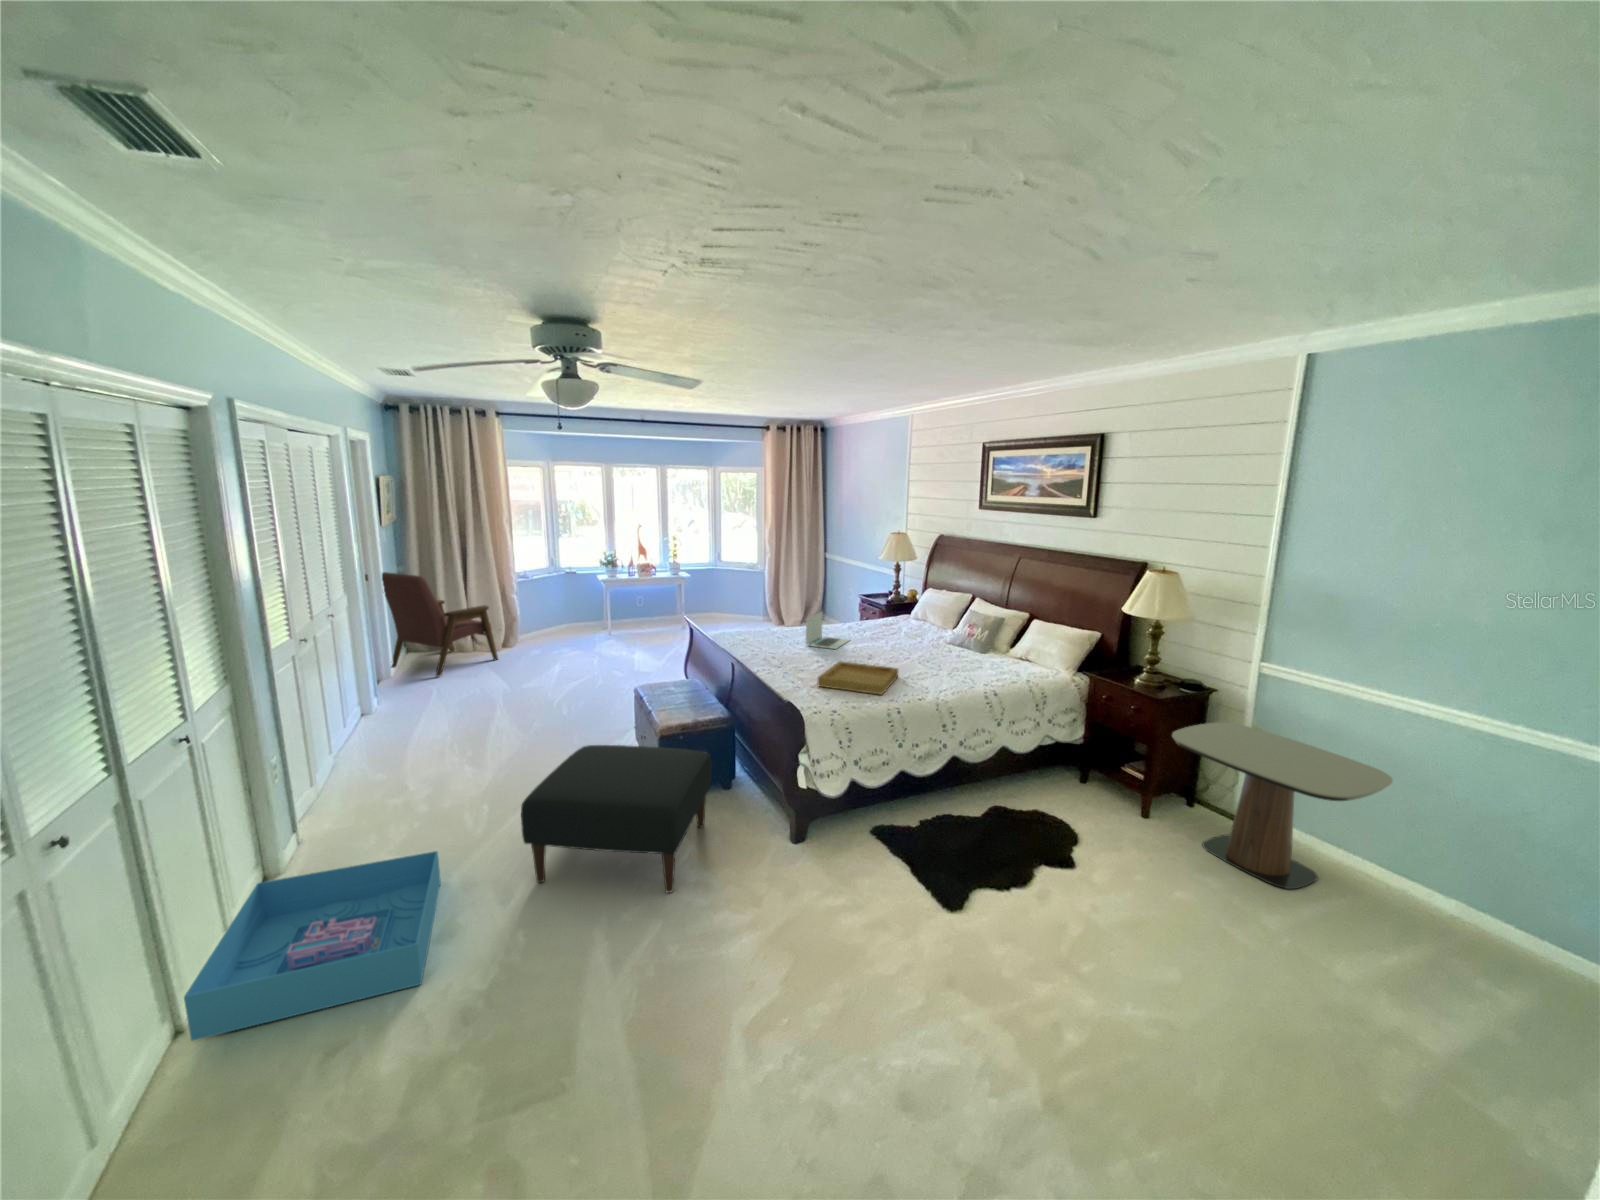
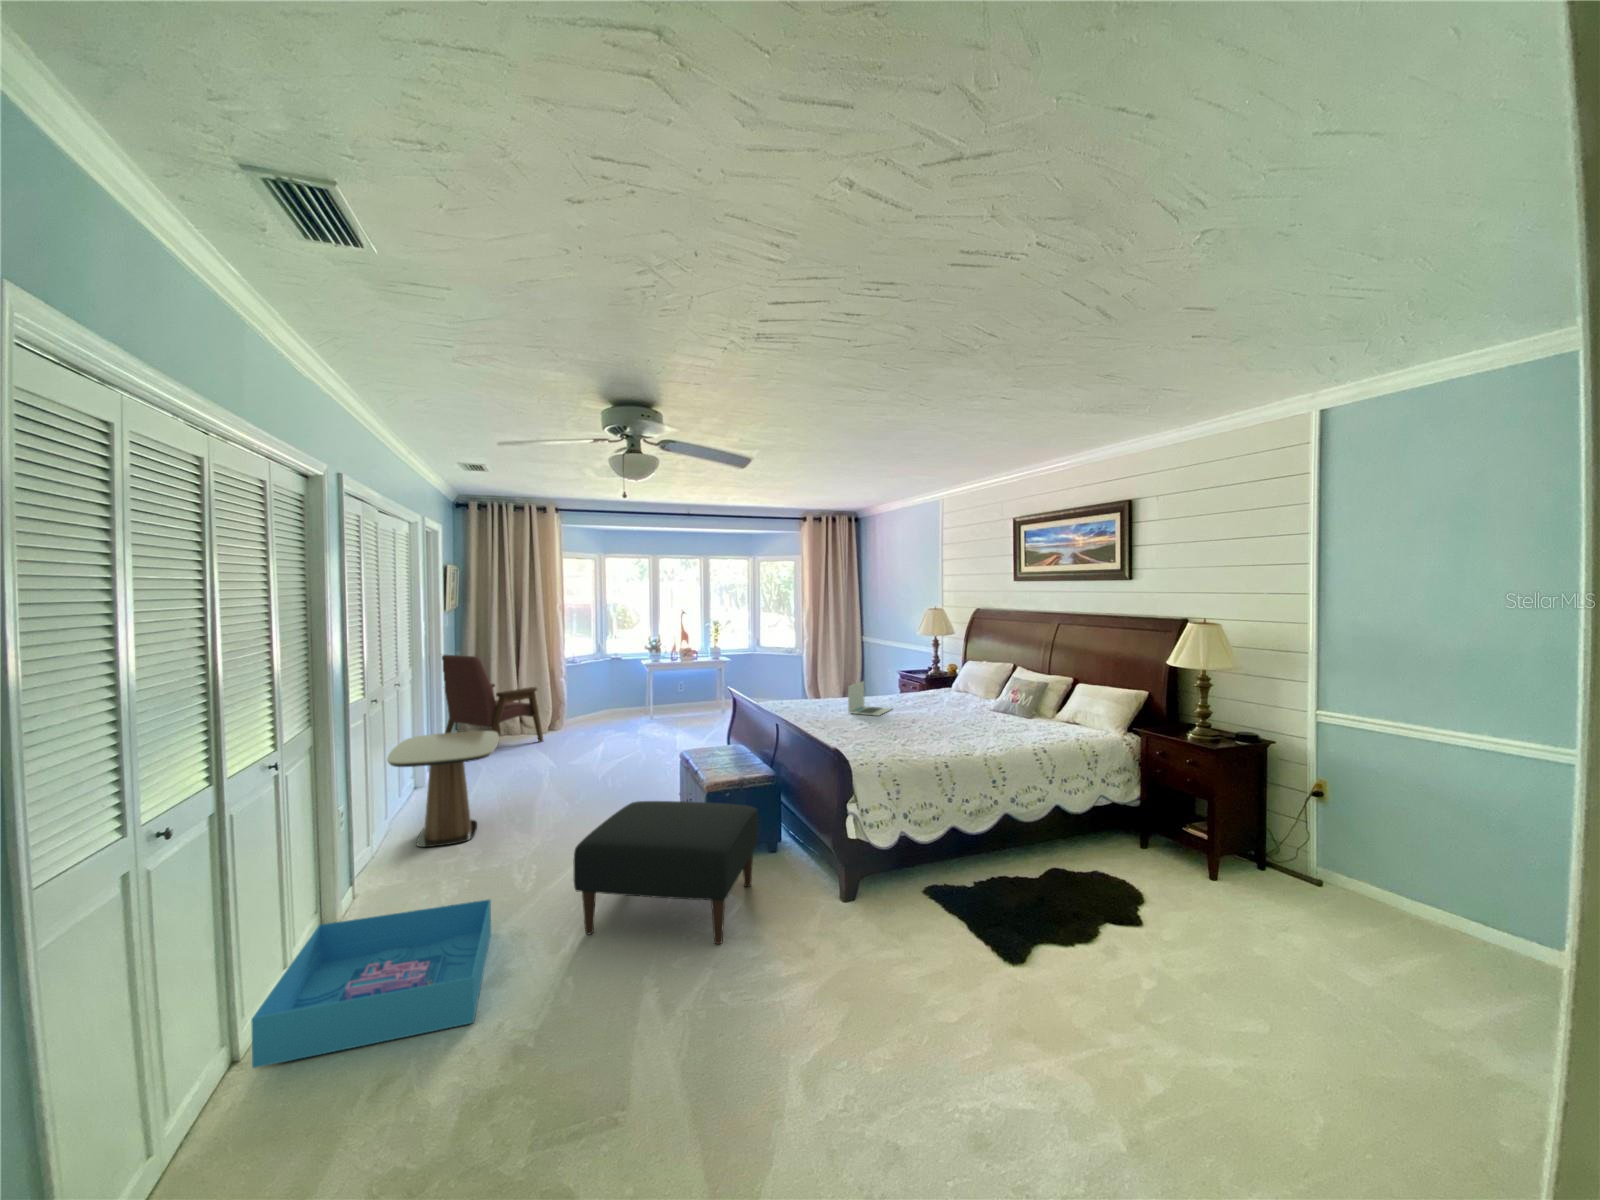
tray: present [818,661,898,695] -> none [863,723,943,751]
side table: present [1172,722,1393,889] -> present [387,731,499,847]

